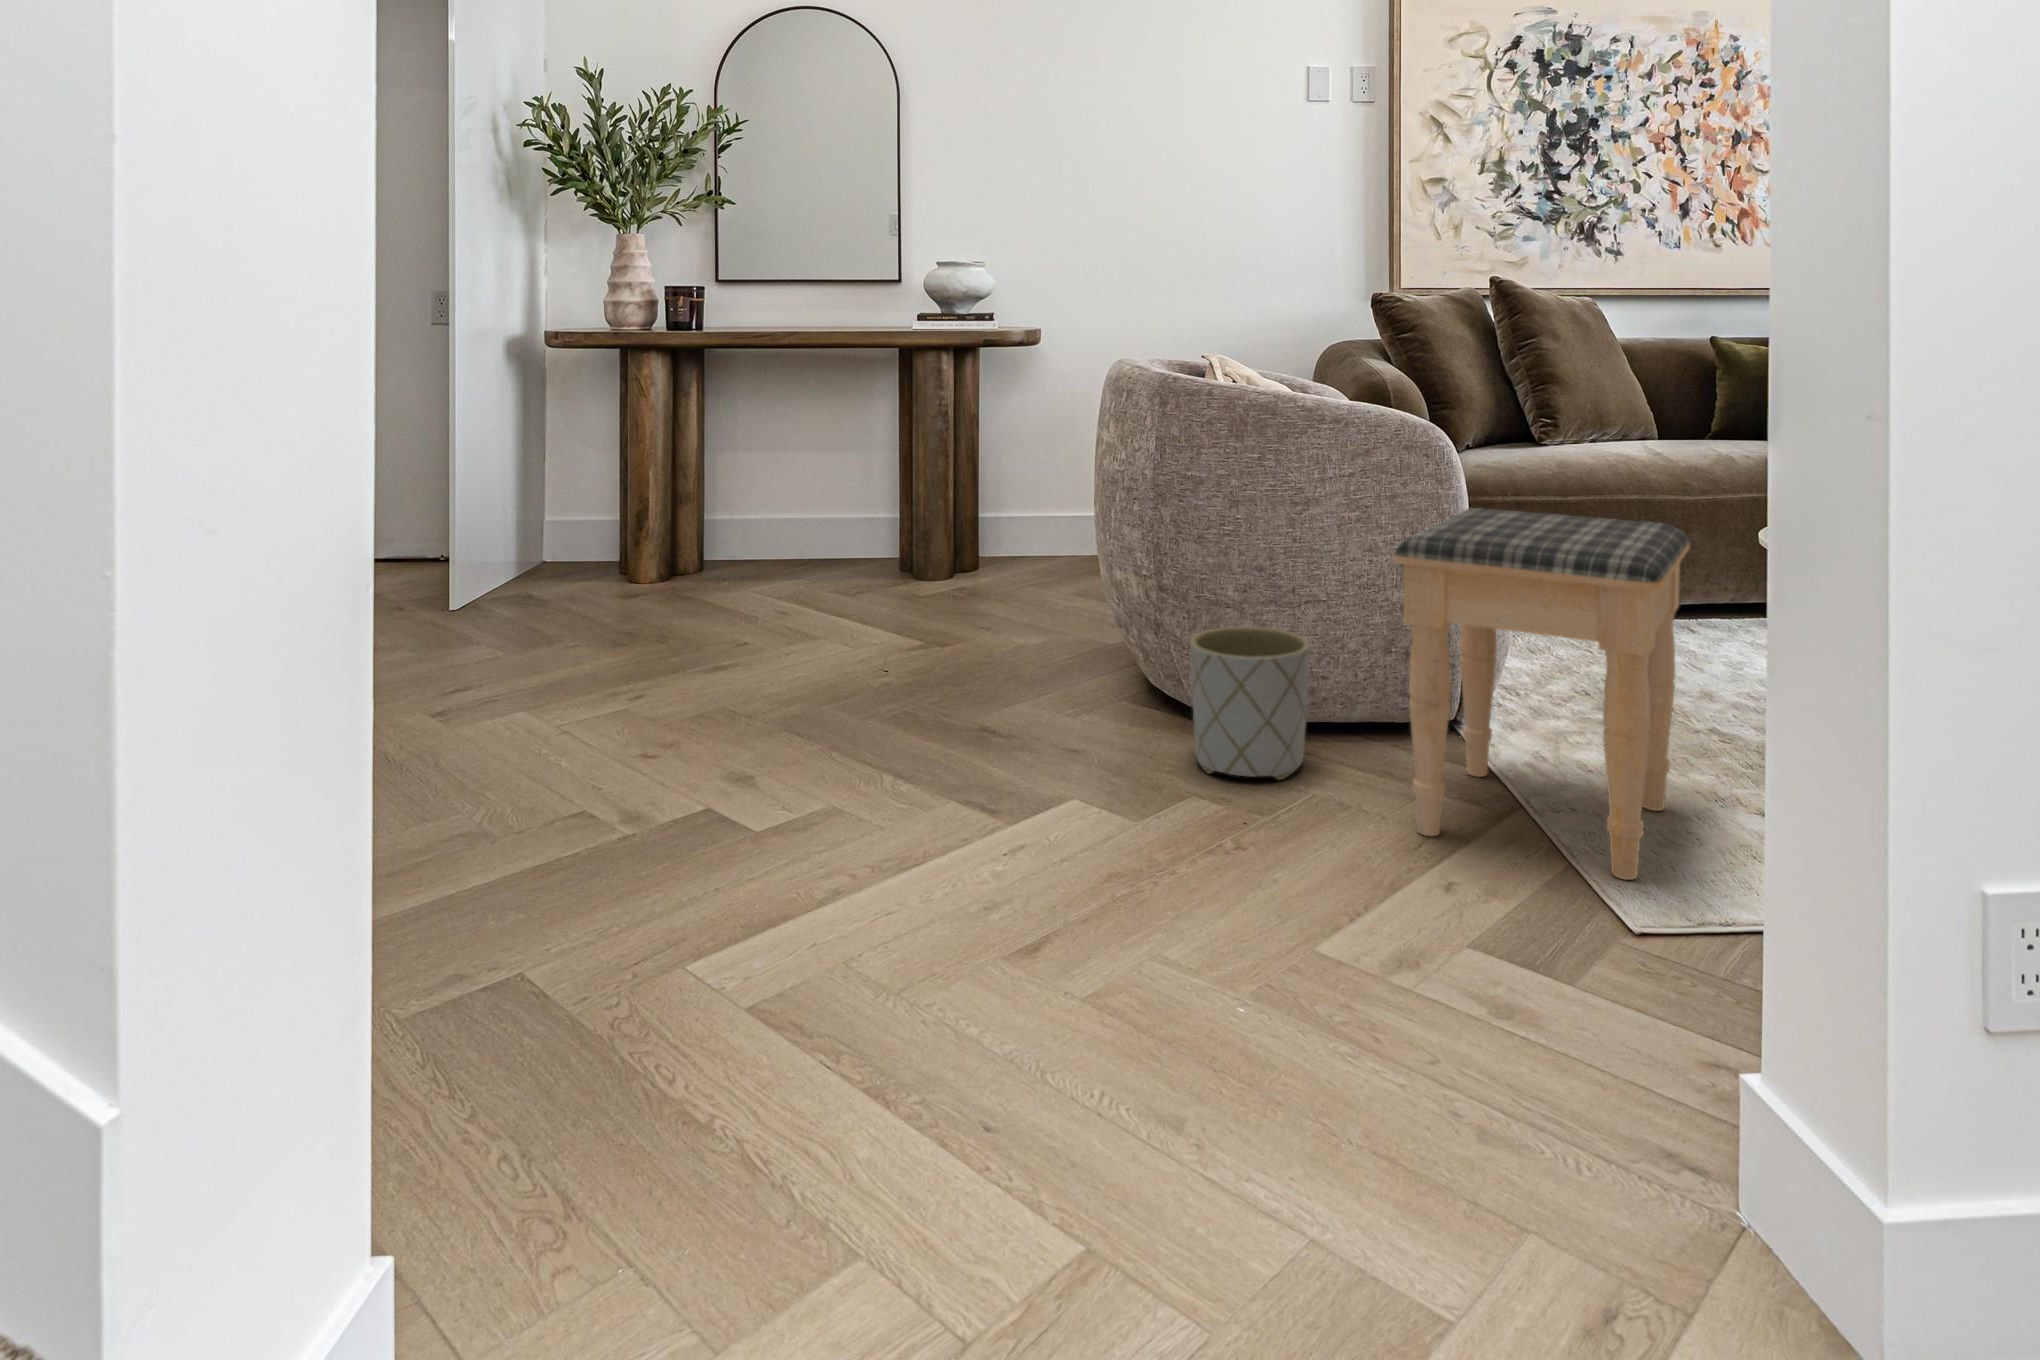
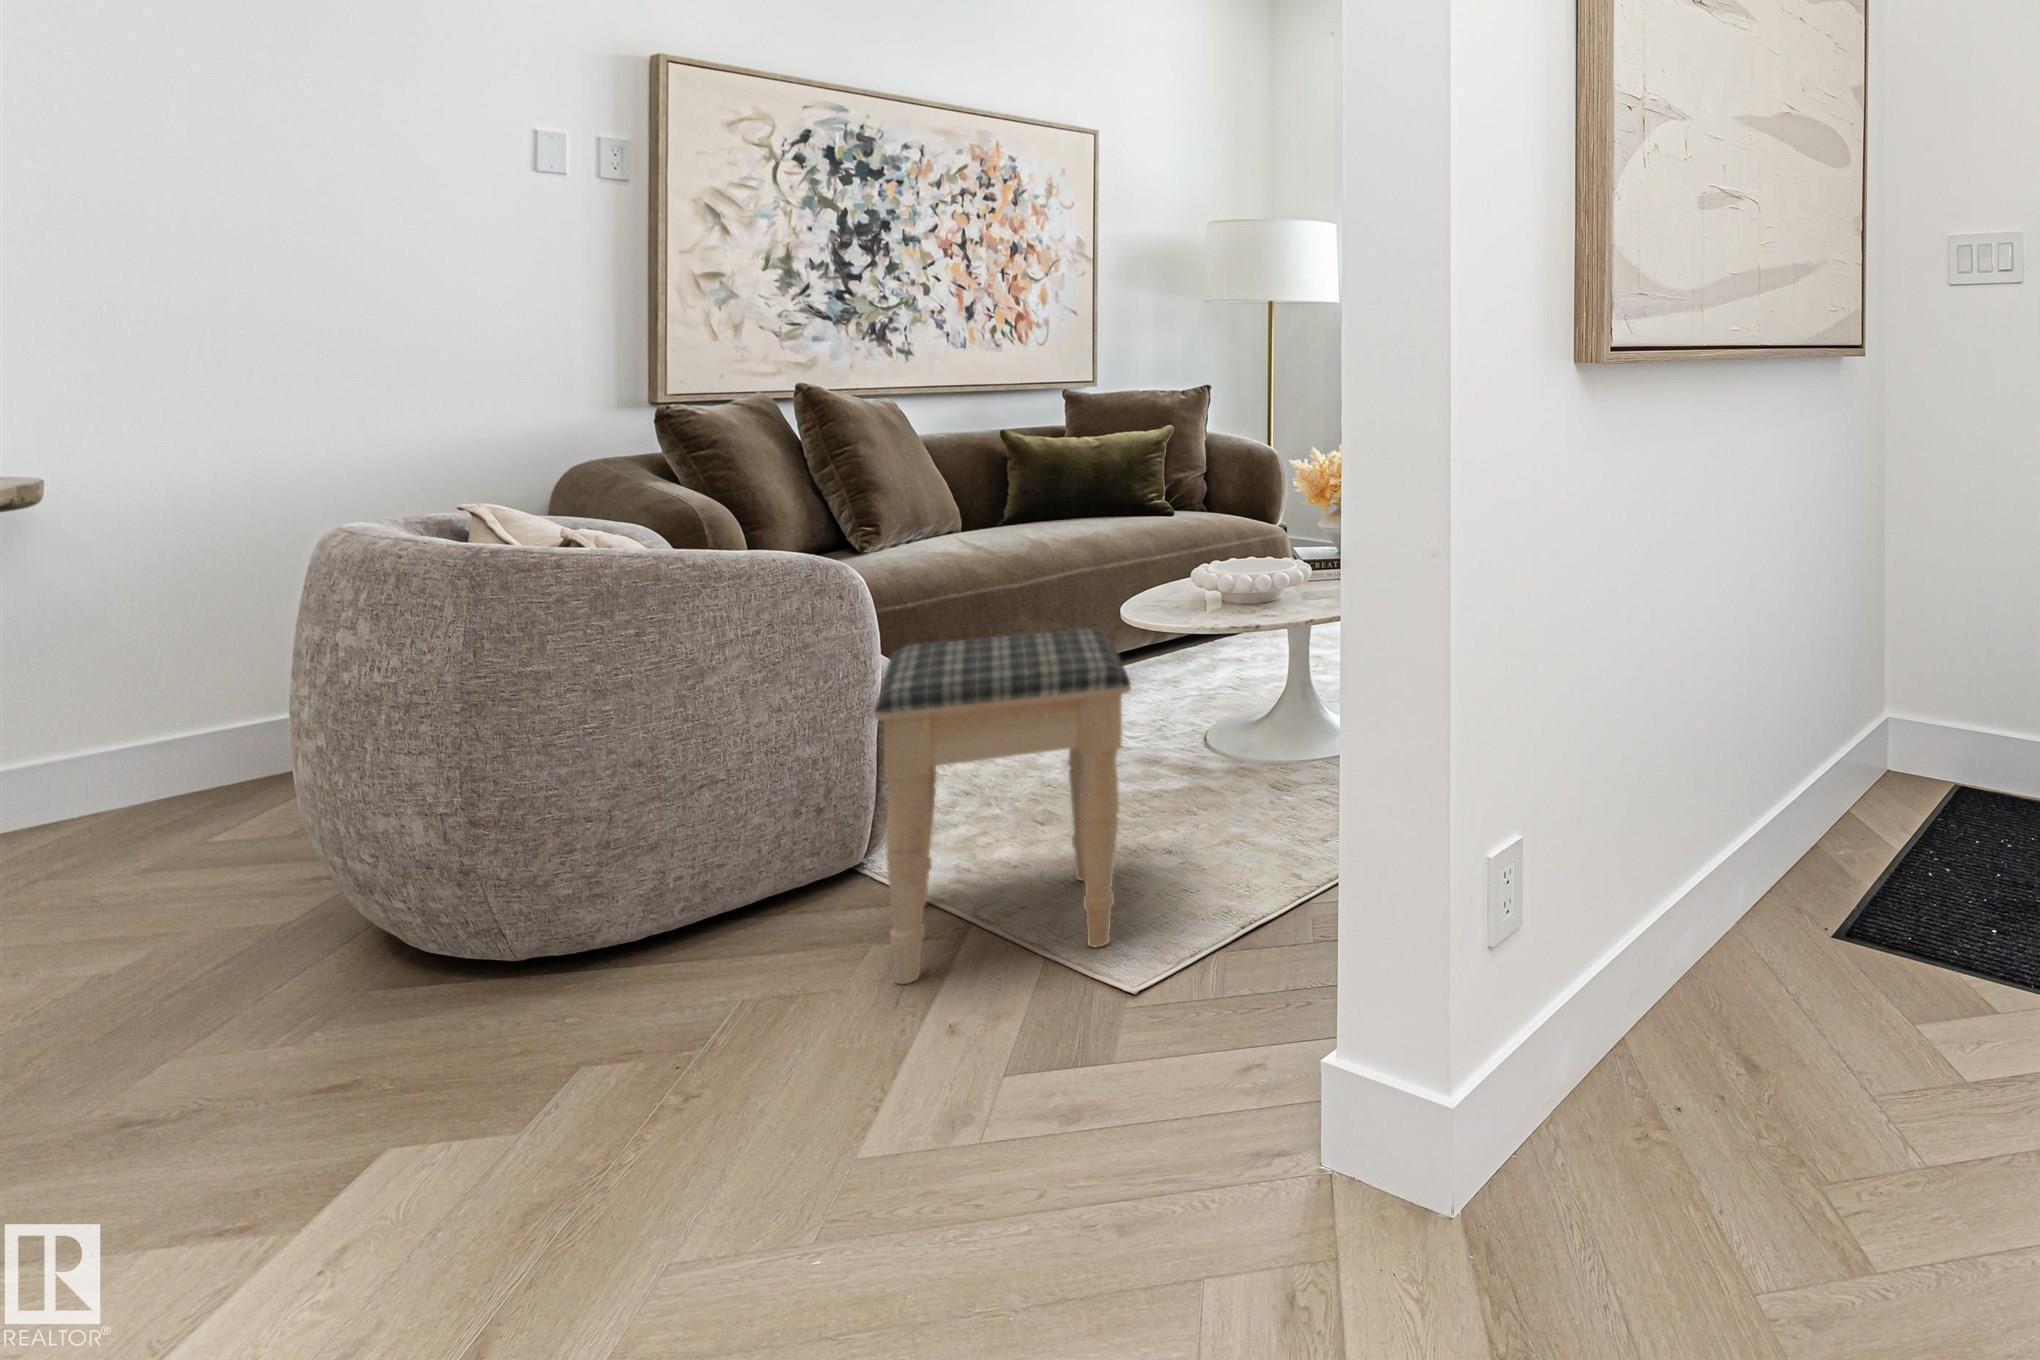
planter: present [1190,626,1310,780] -> none [564,824,734,1024]

